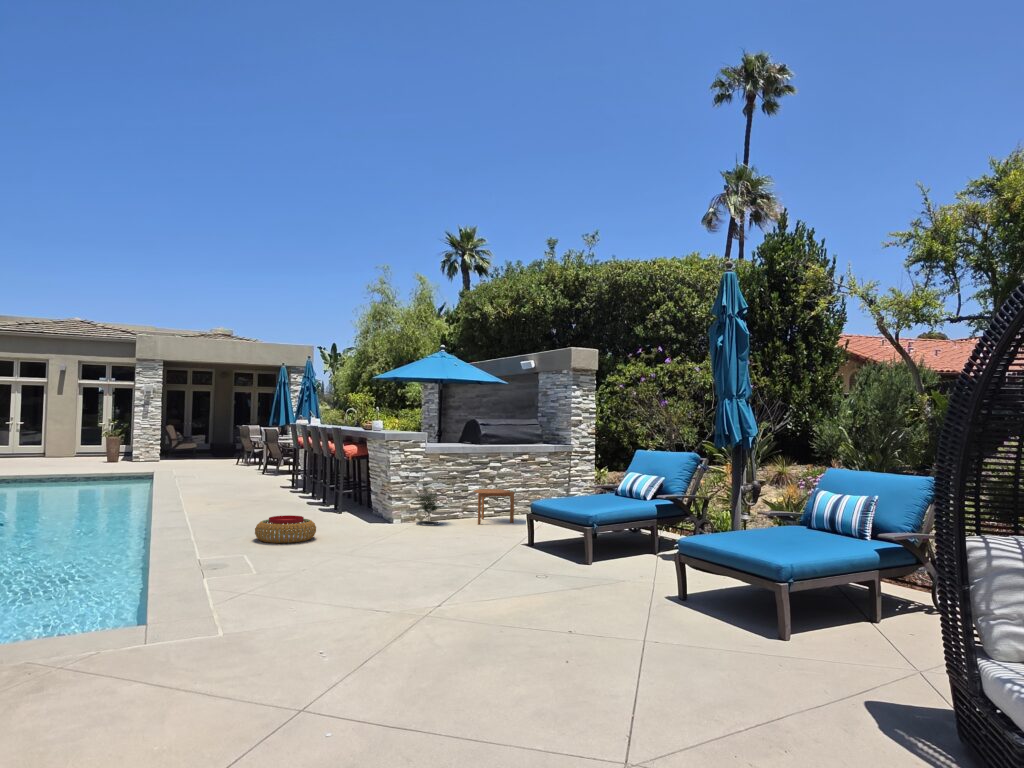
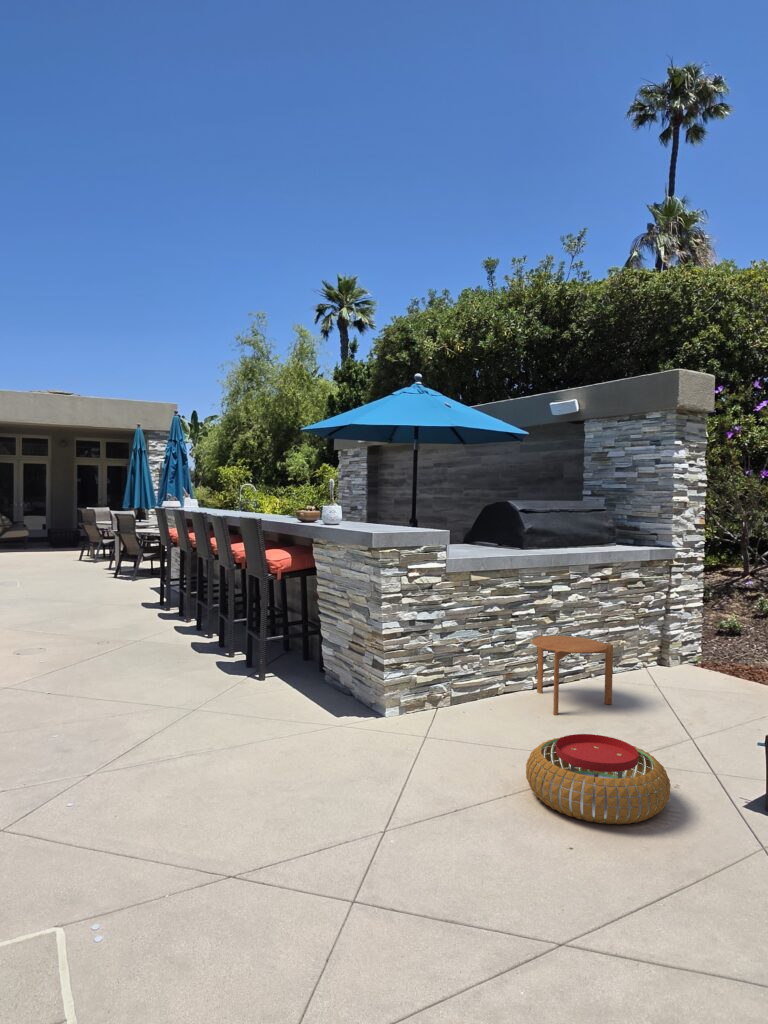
potted tree: present [416,487,439,526] -> none [432,632,484,725]
pouf: present [255,515,316,543] -> present [526,734,671,824]

